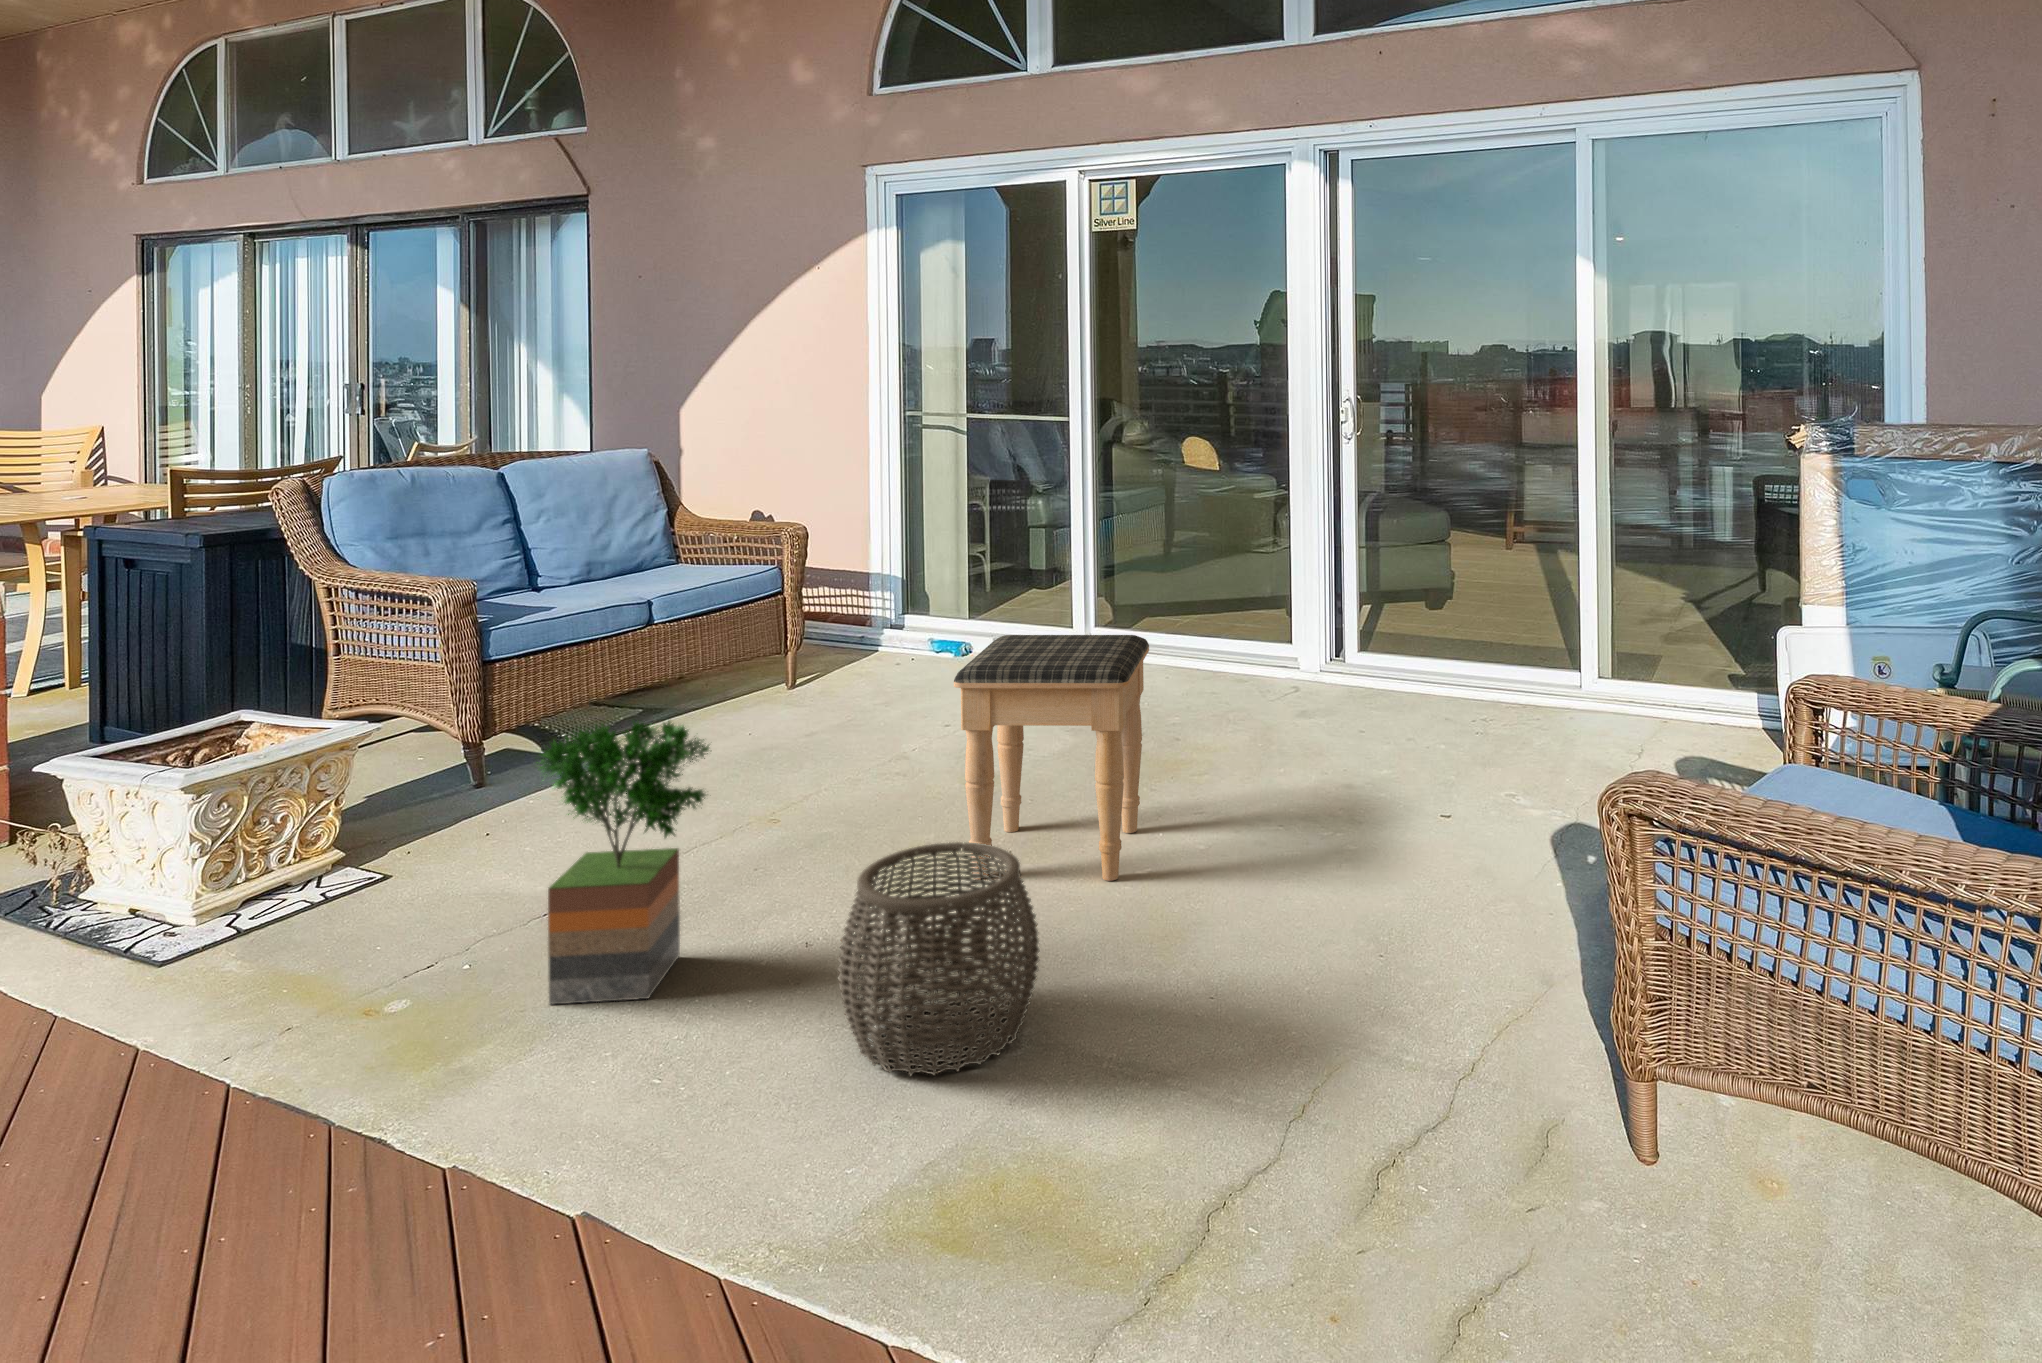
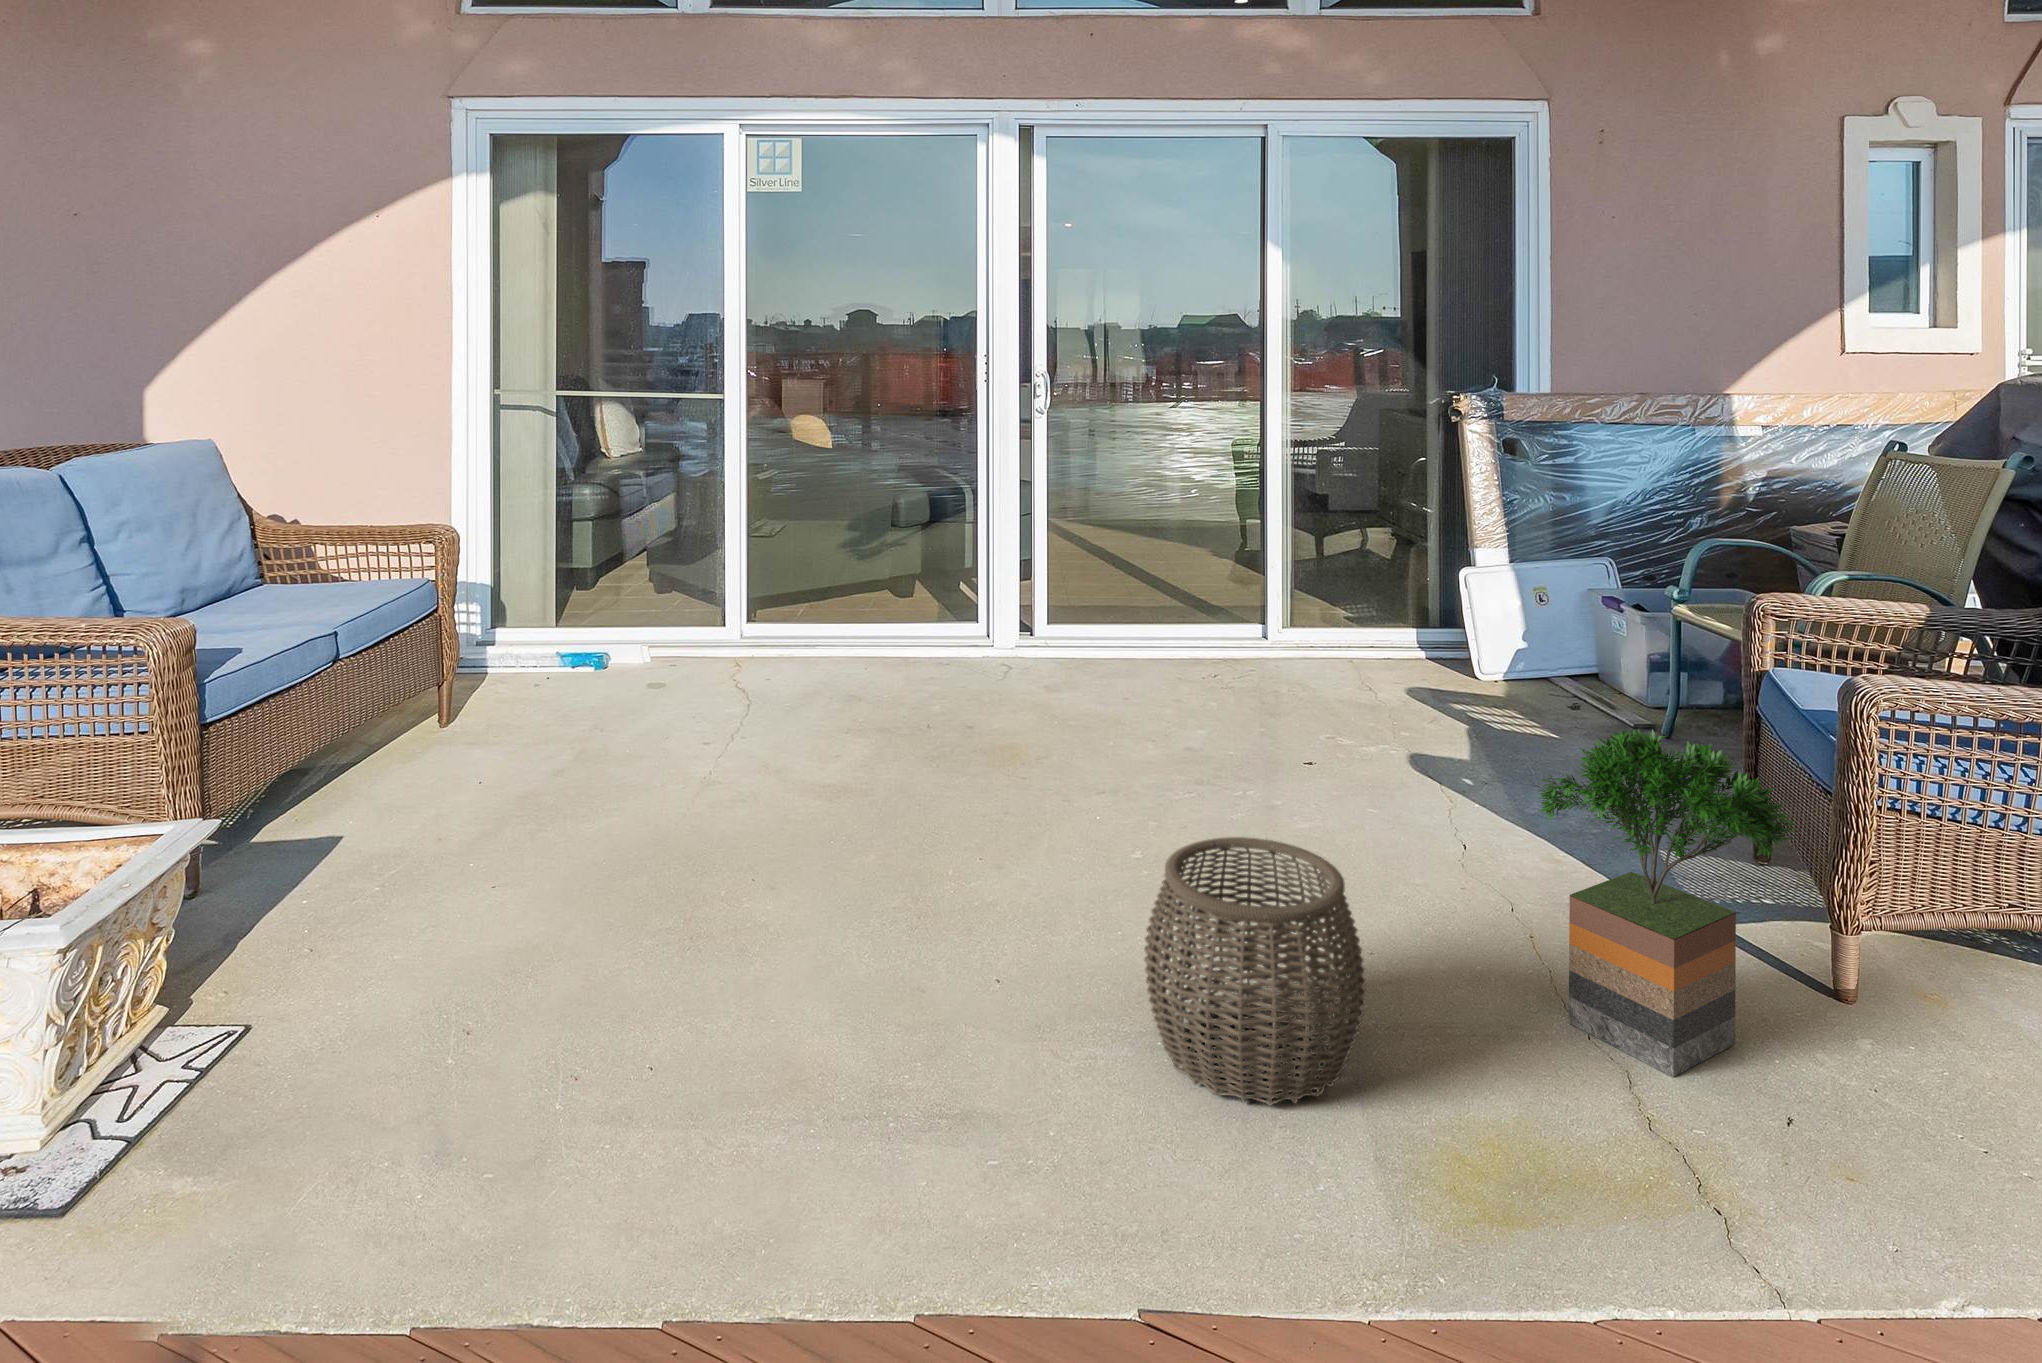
footstool: present [954,635,1149,881] -> none [933,608,1163,887]
potted tree: present [537,721,709,1005] -> present [1537,727,1799,1077]

